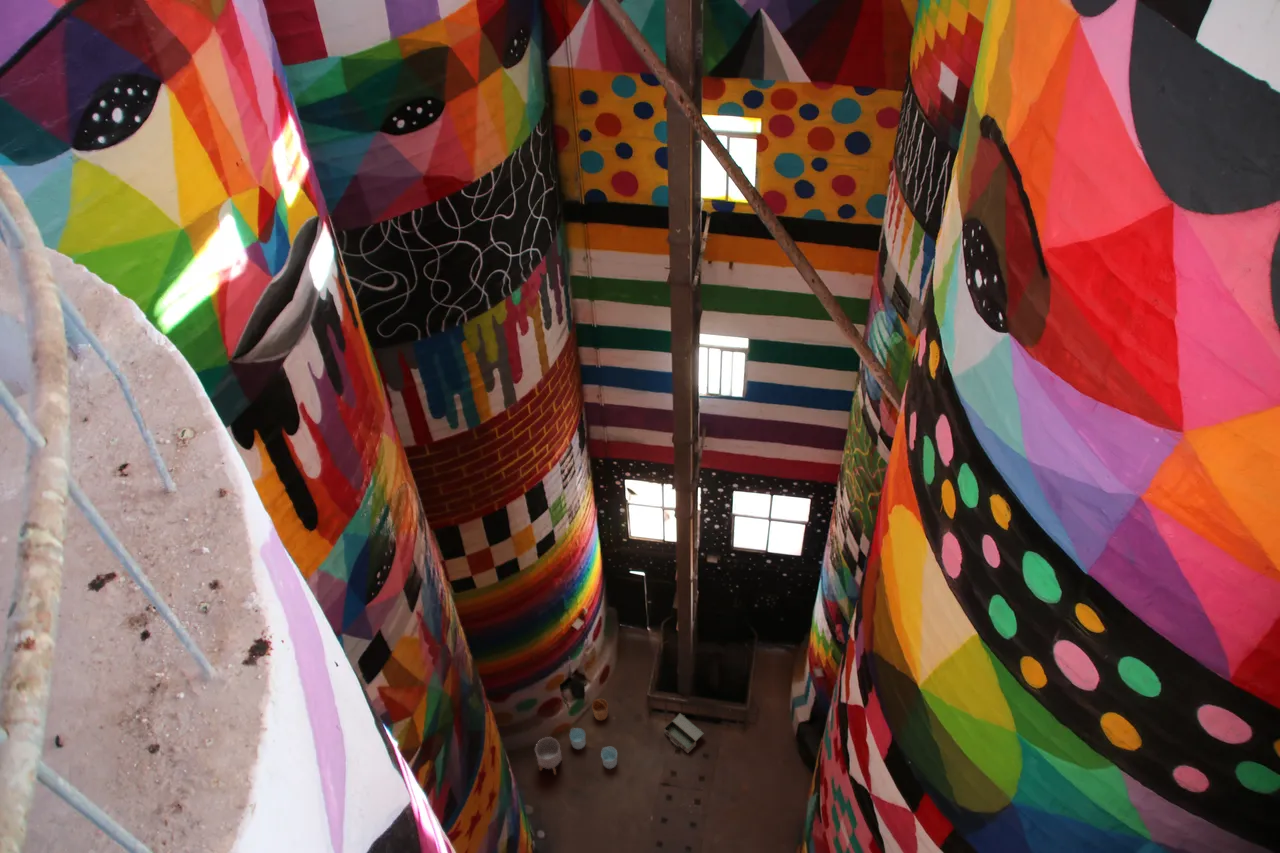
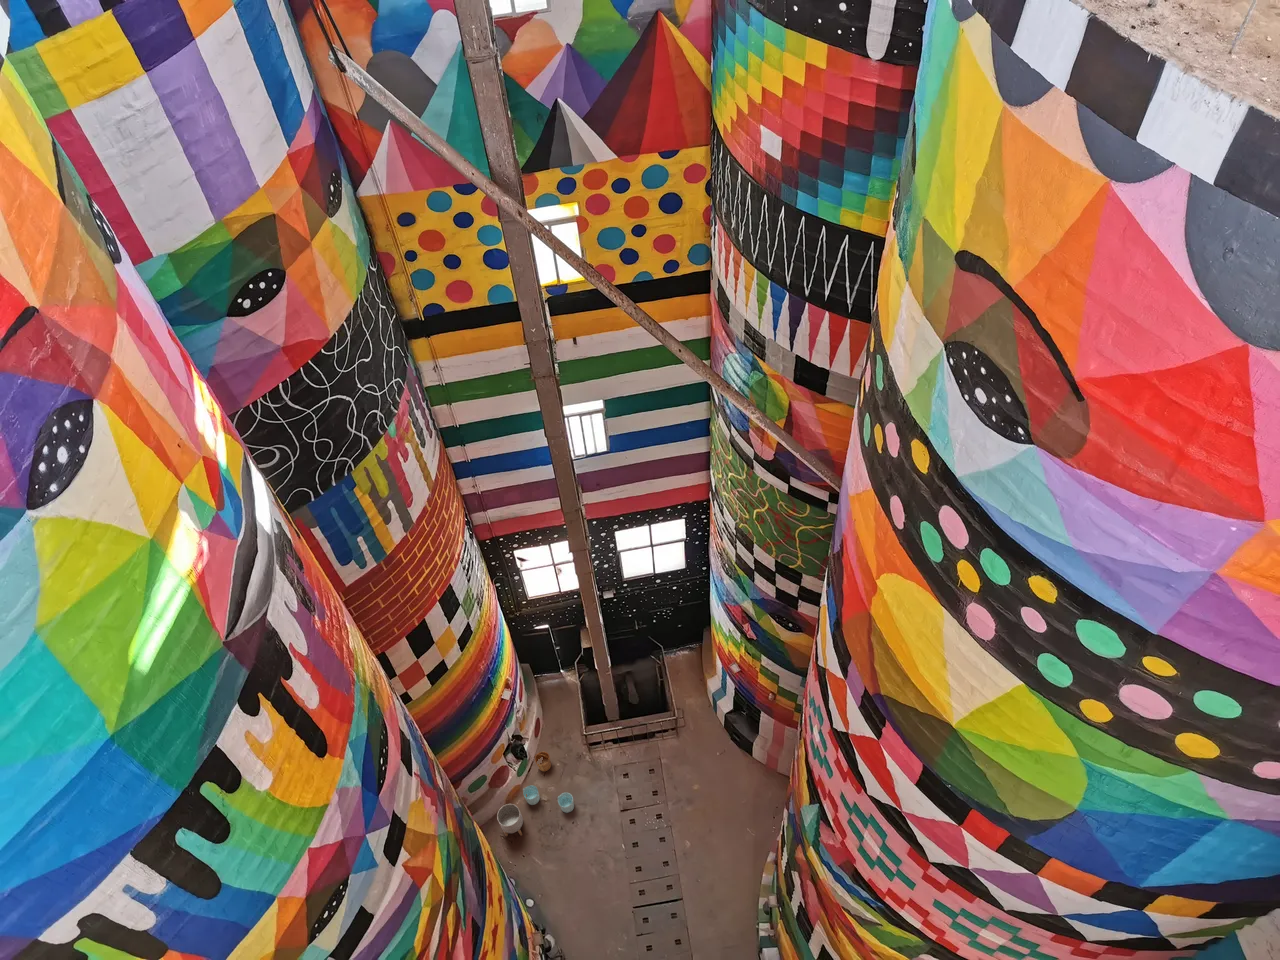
toolbox: present [664,713,704,753] -> none [606,741,643,774]

